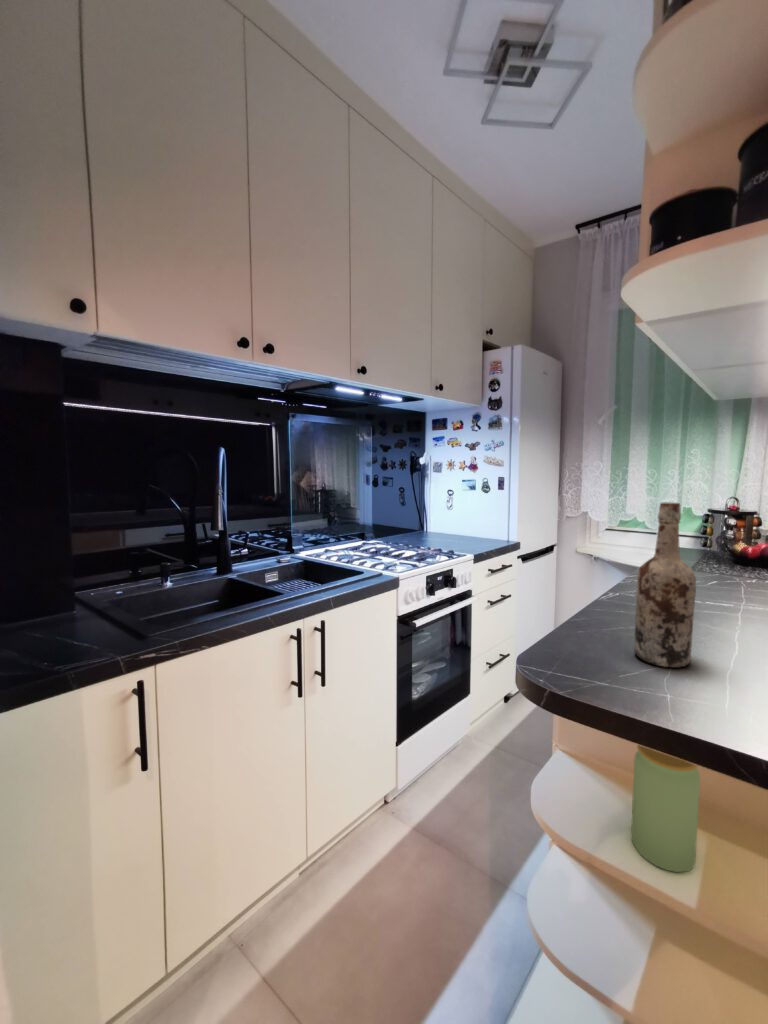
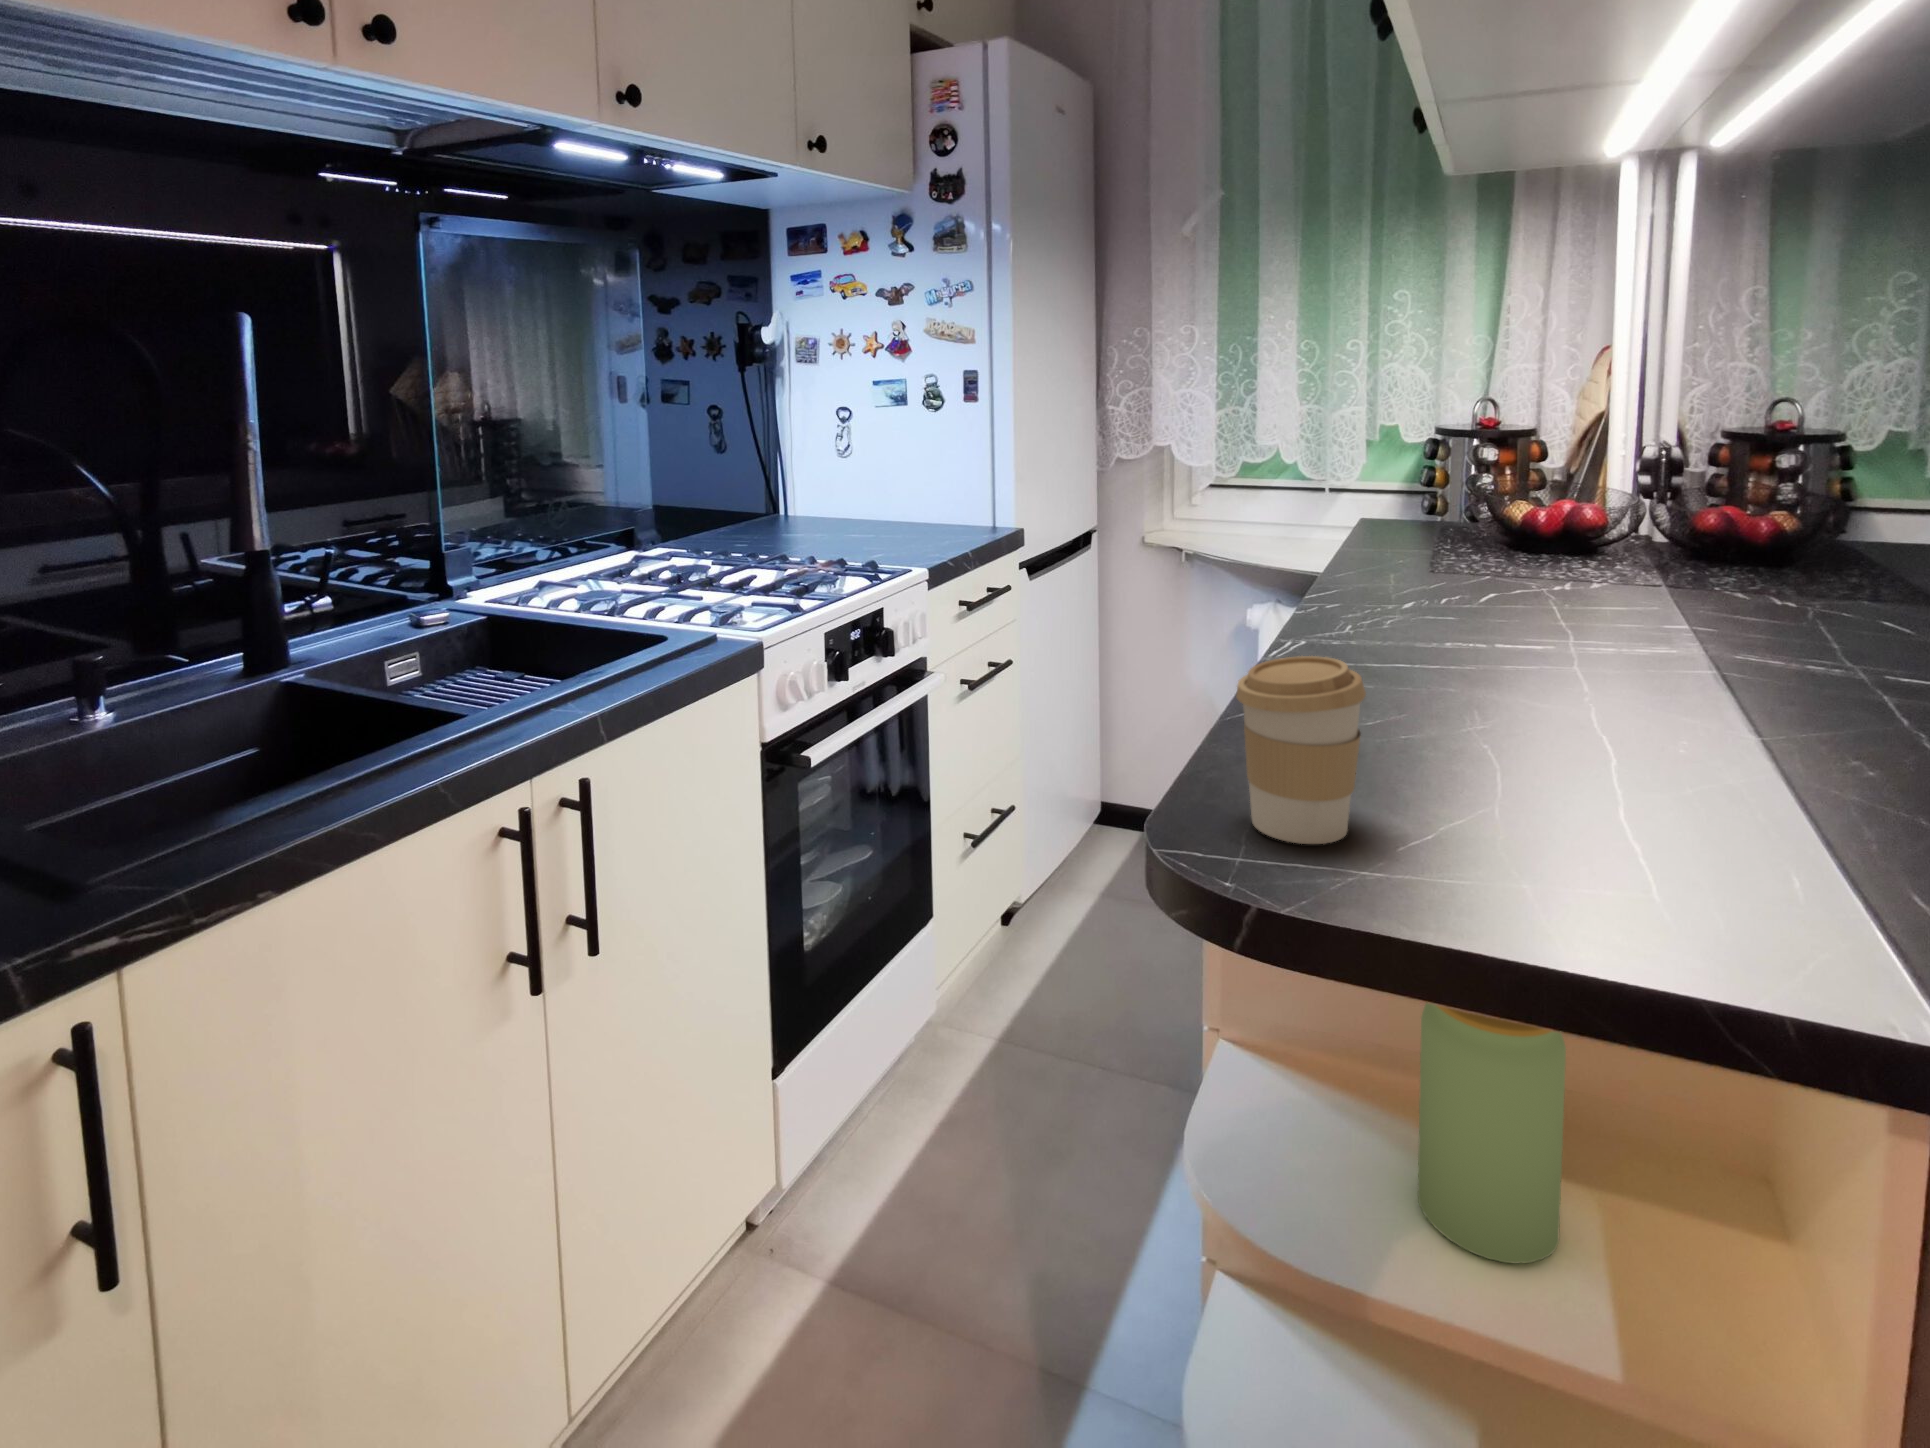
wine bottle: present [634,502,696,668] -> none [1390,424,1521,803]
coffee cup: none [559,596,615,675] -> present [1236,656,1366,844]

